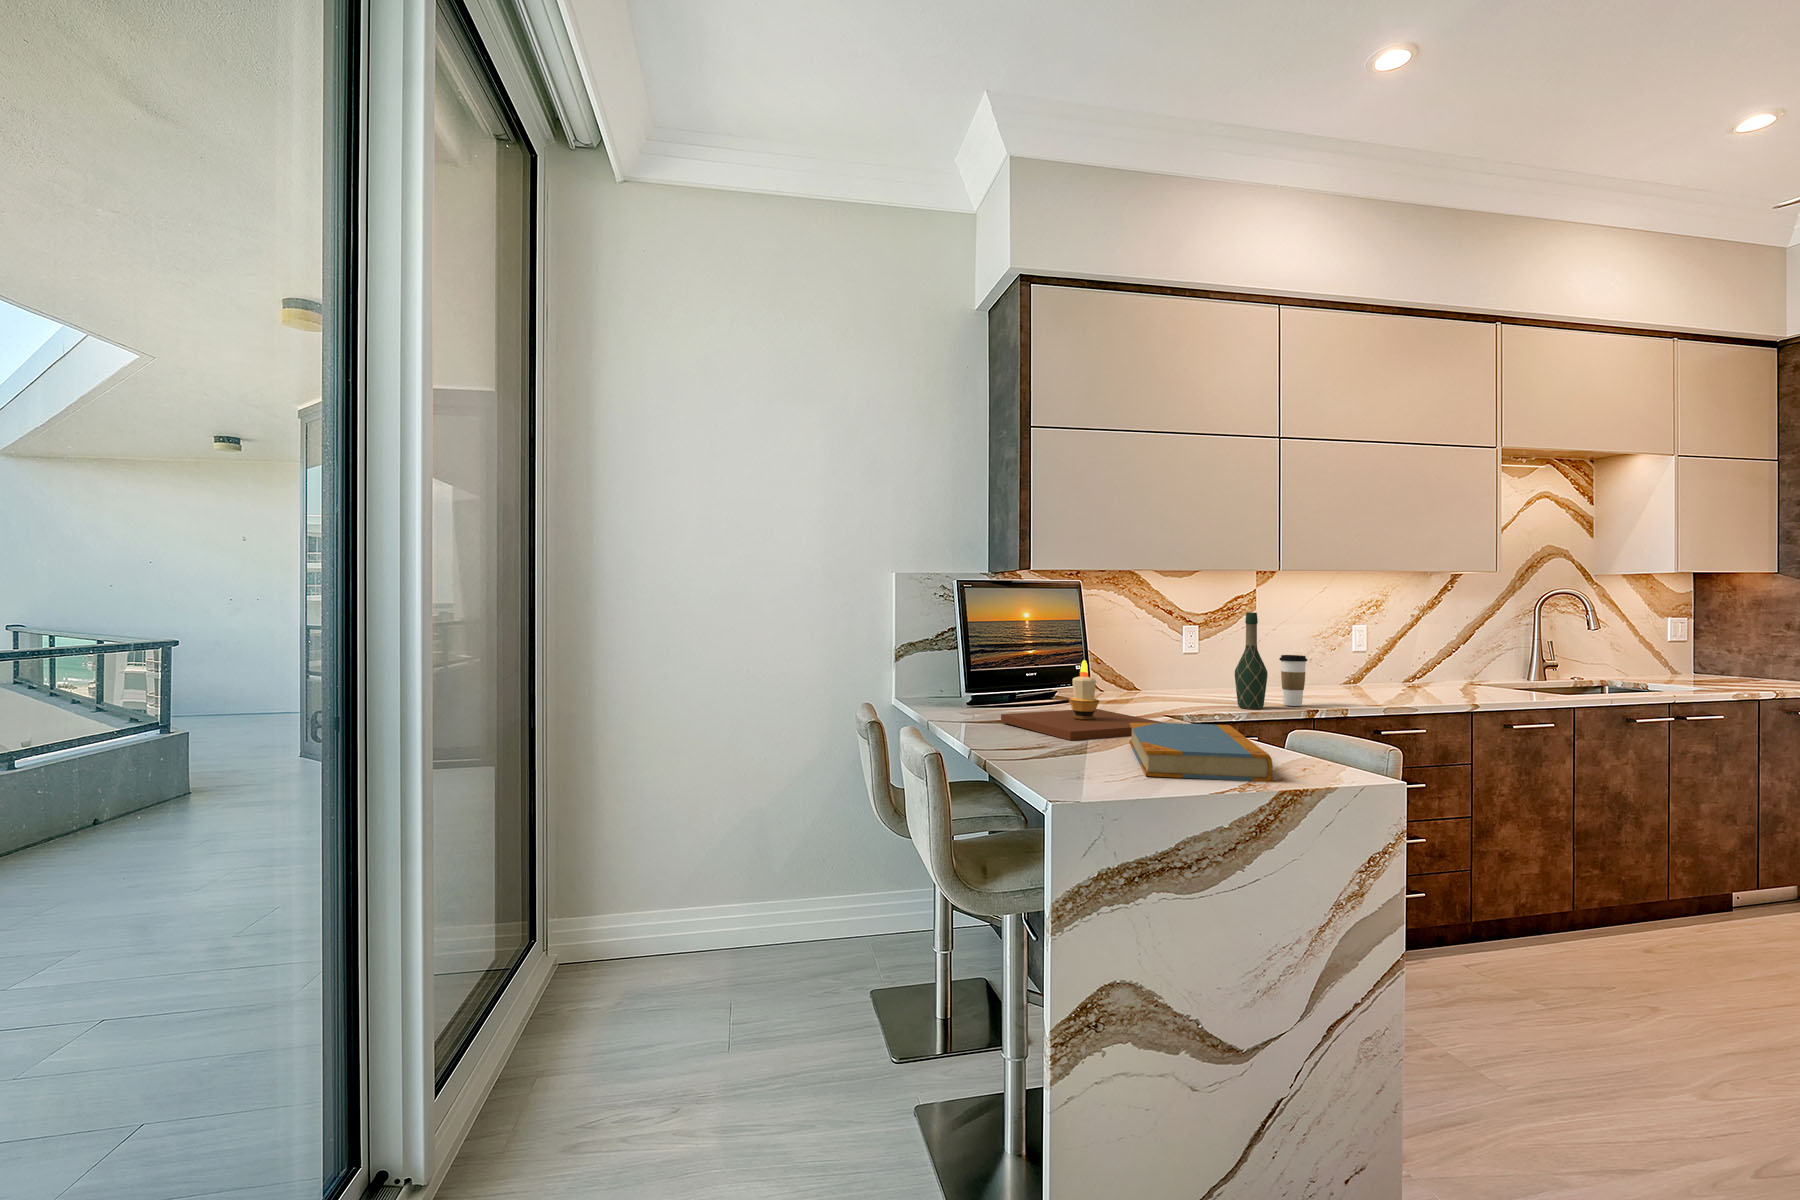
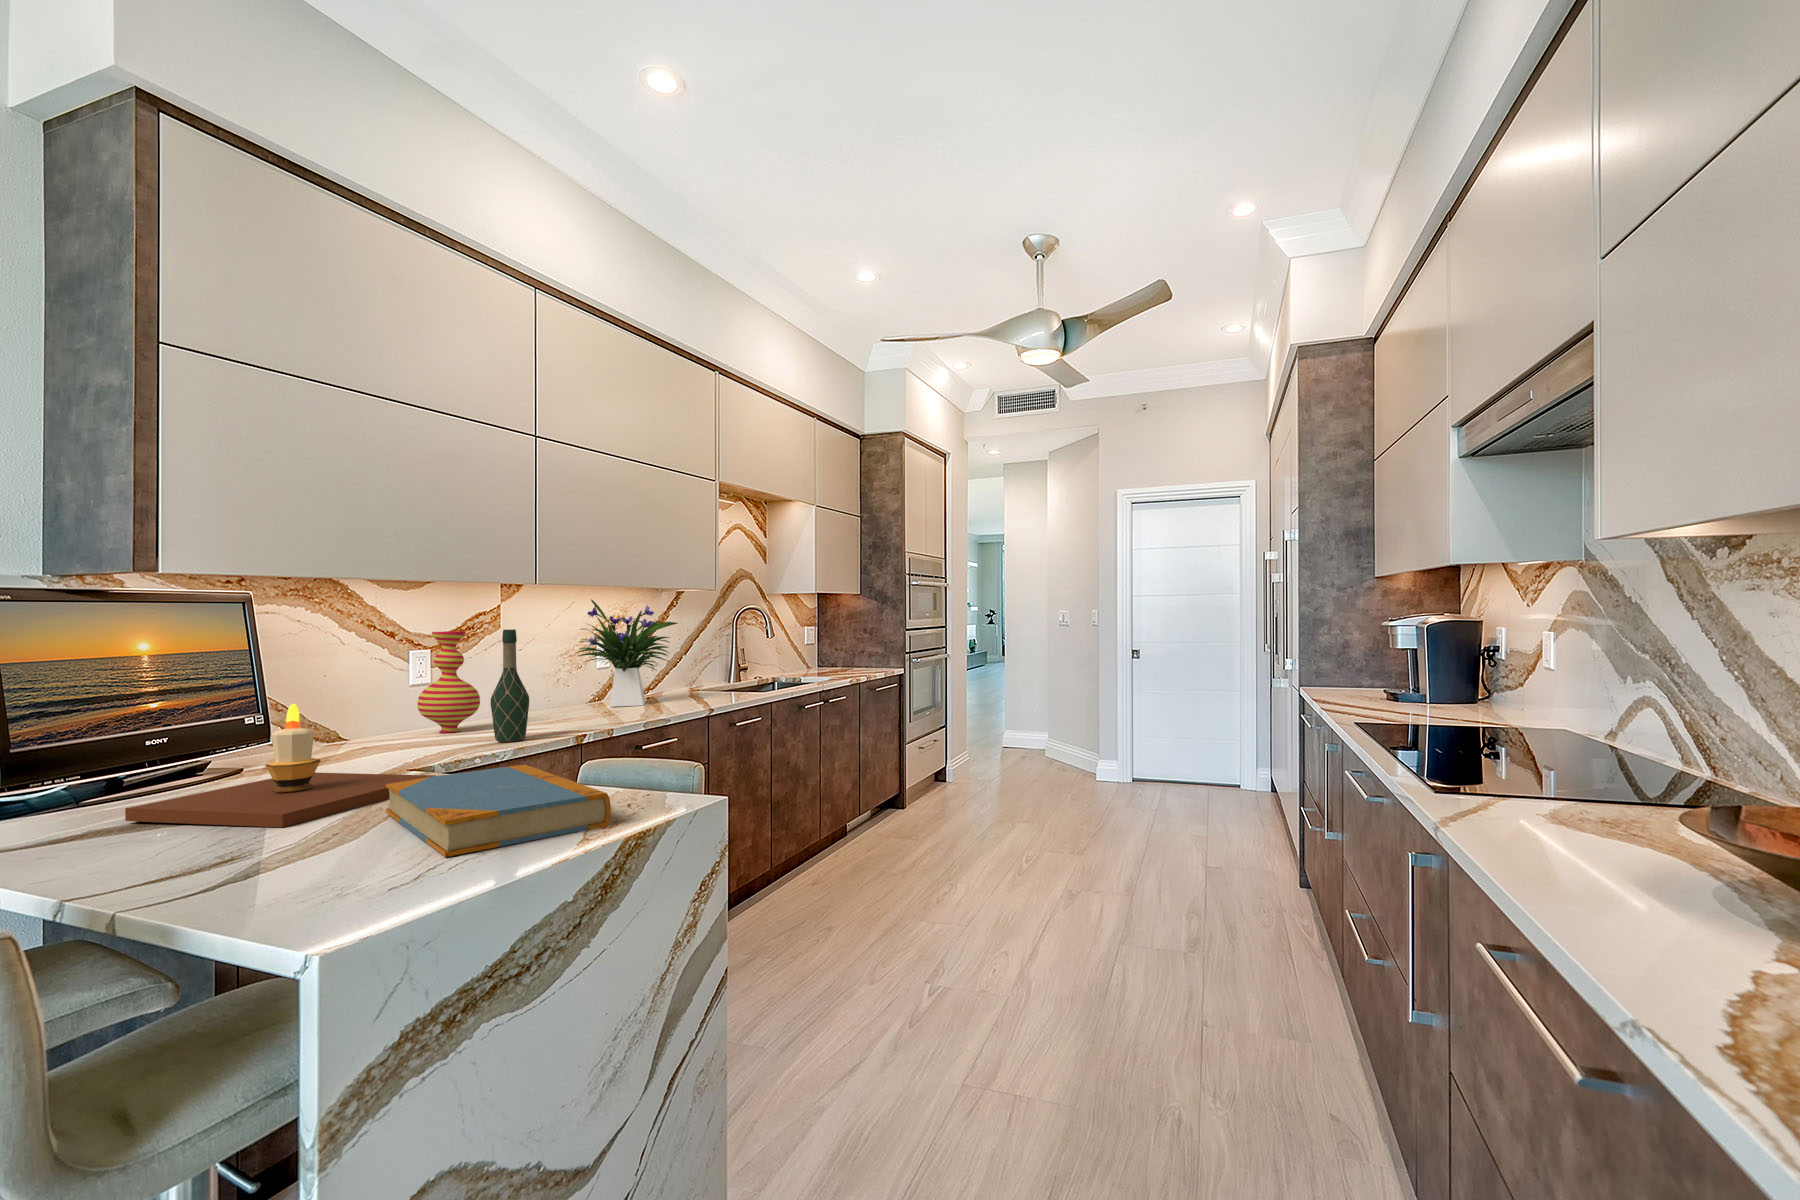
flower arrangement: none [1332,584,1447,693] -> present [577,599,678,707]
vase: none [1186,611,1235,695] -> present [418,631,480,733]
coffee cup: present [1279,655,1308,706] -> none [538,675,569,732]

